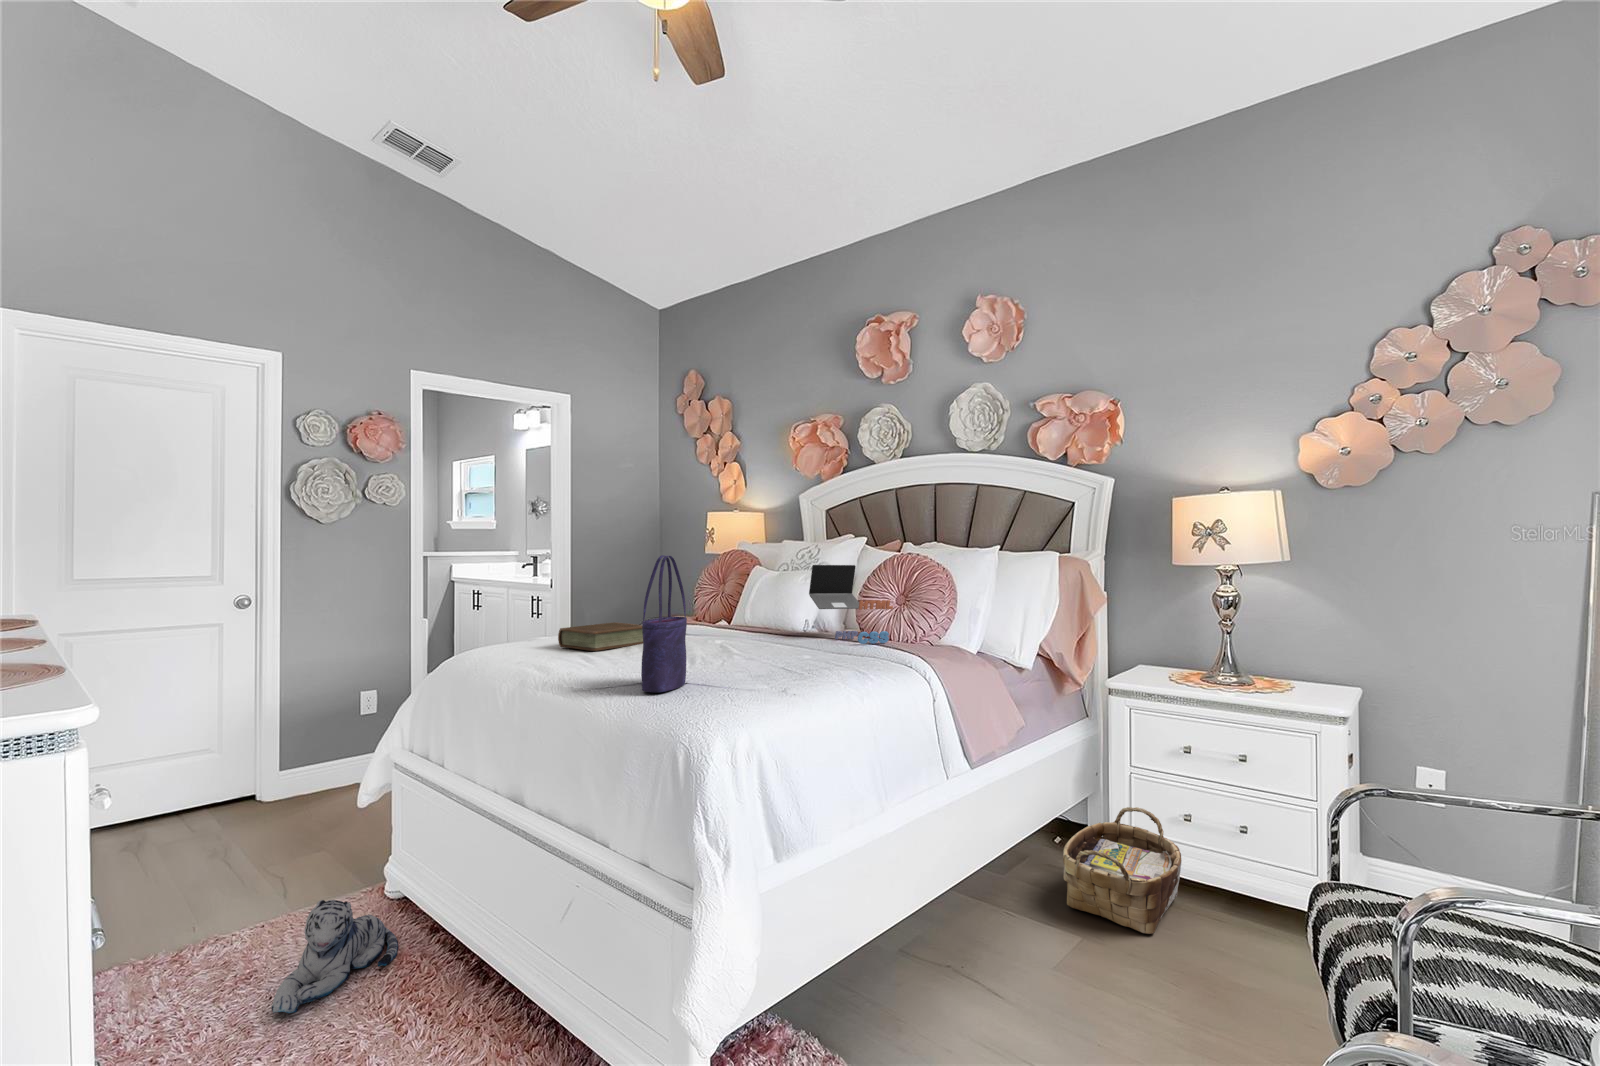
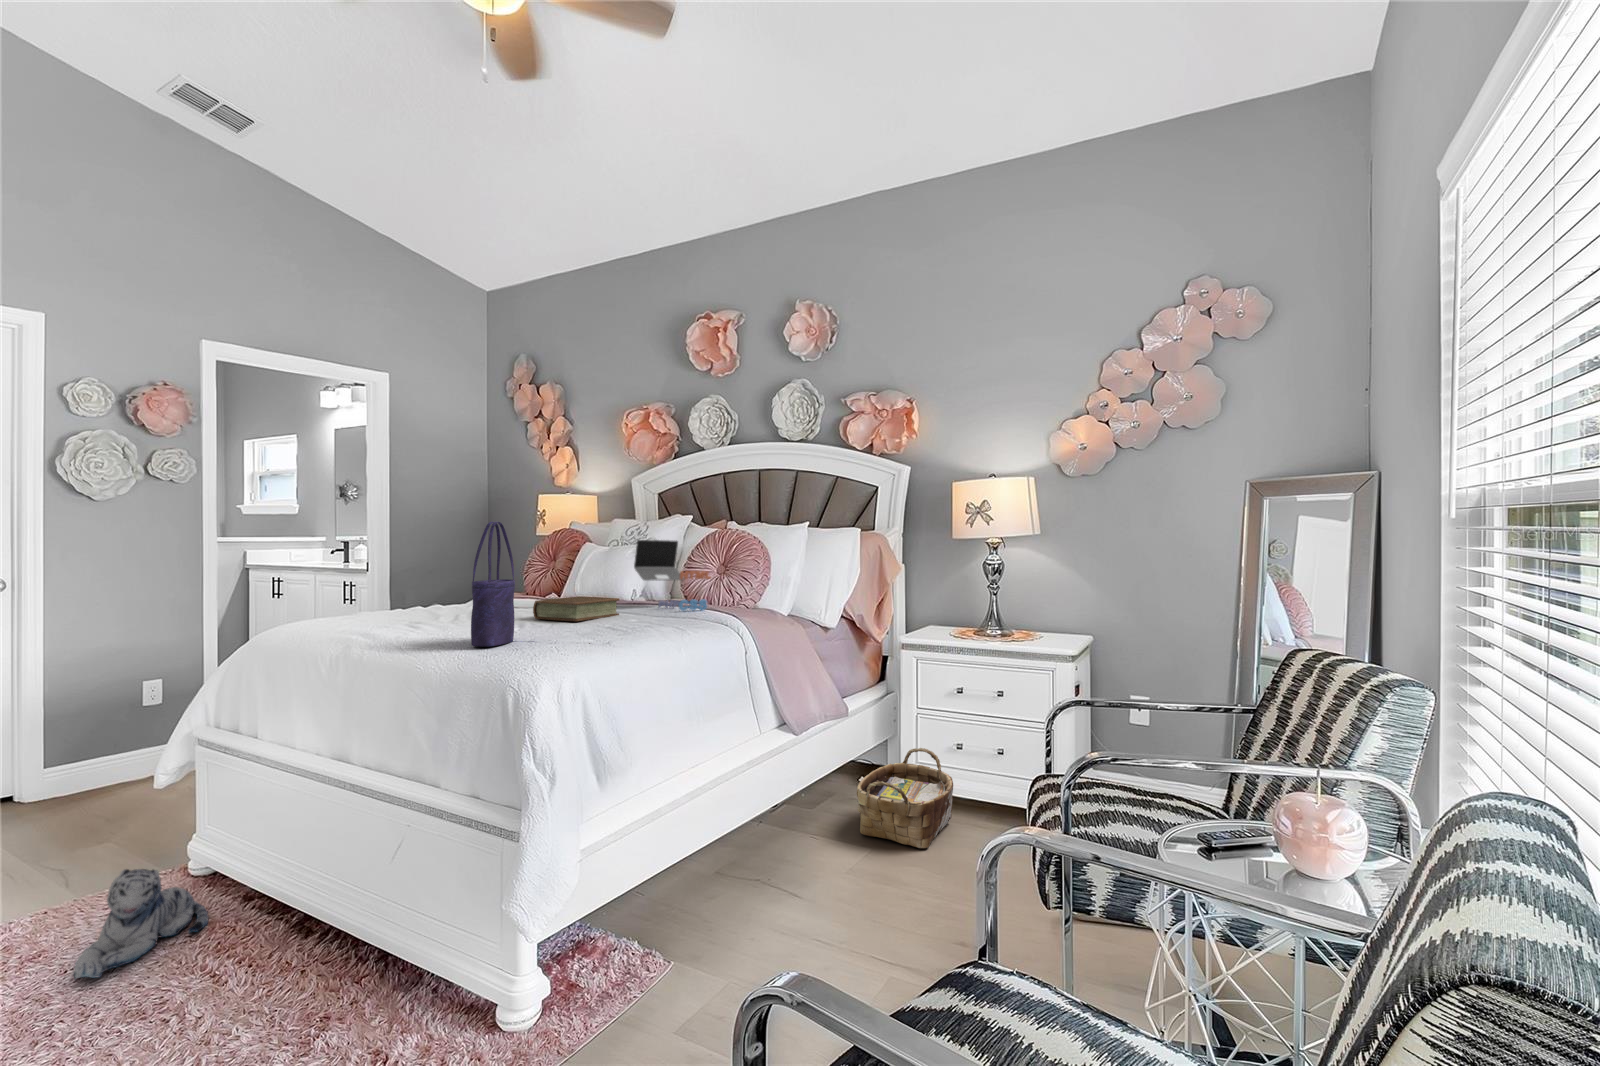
book: present [558,622,643,651] -> present [533,596,620,621]

